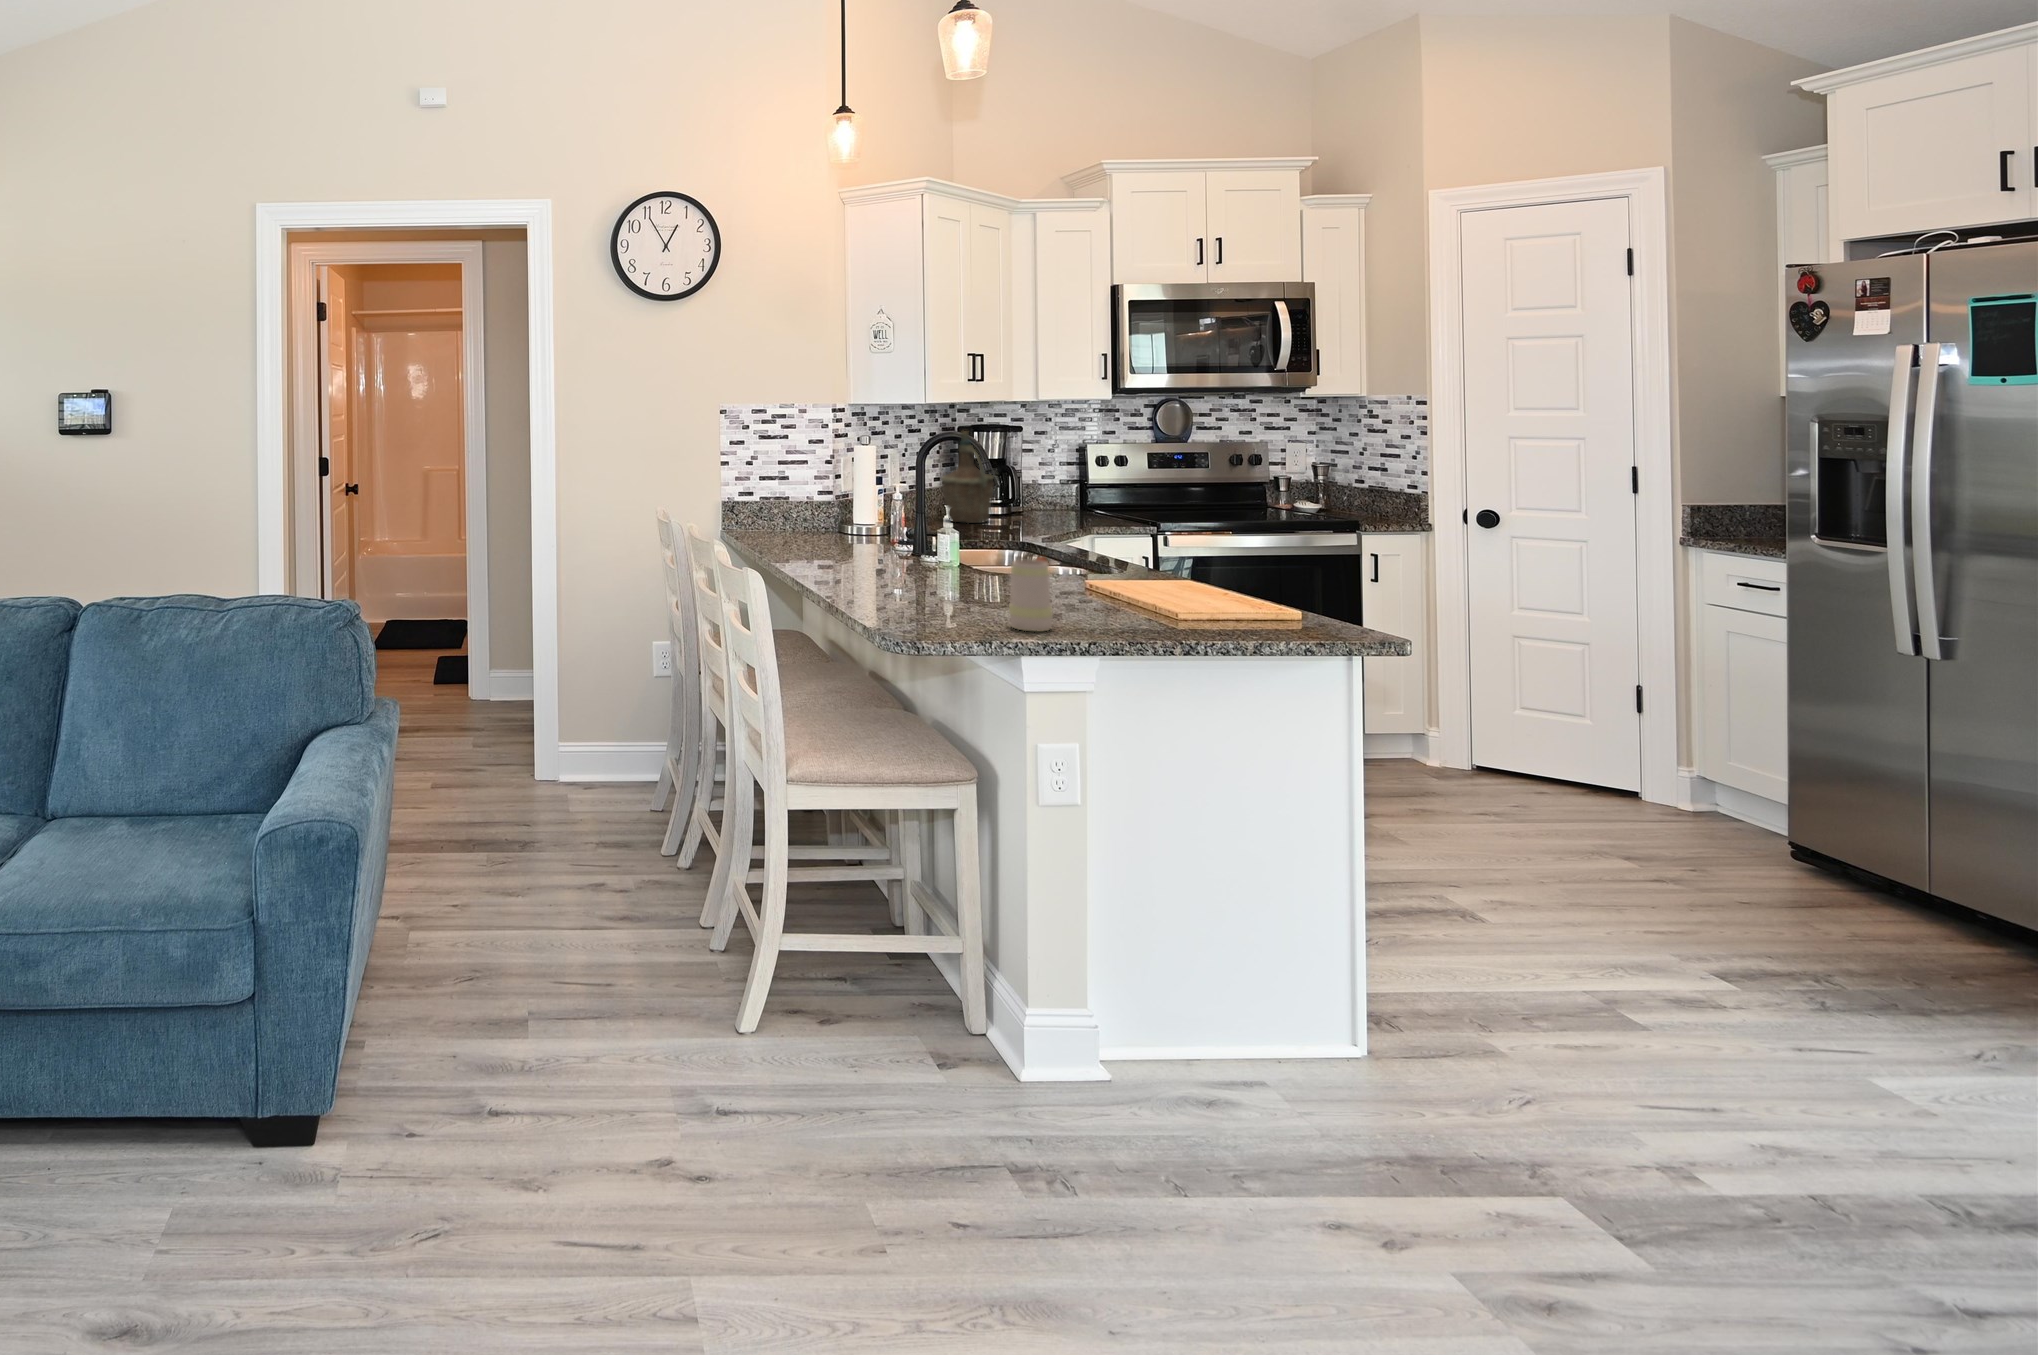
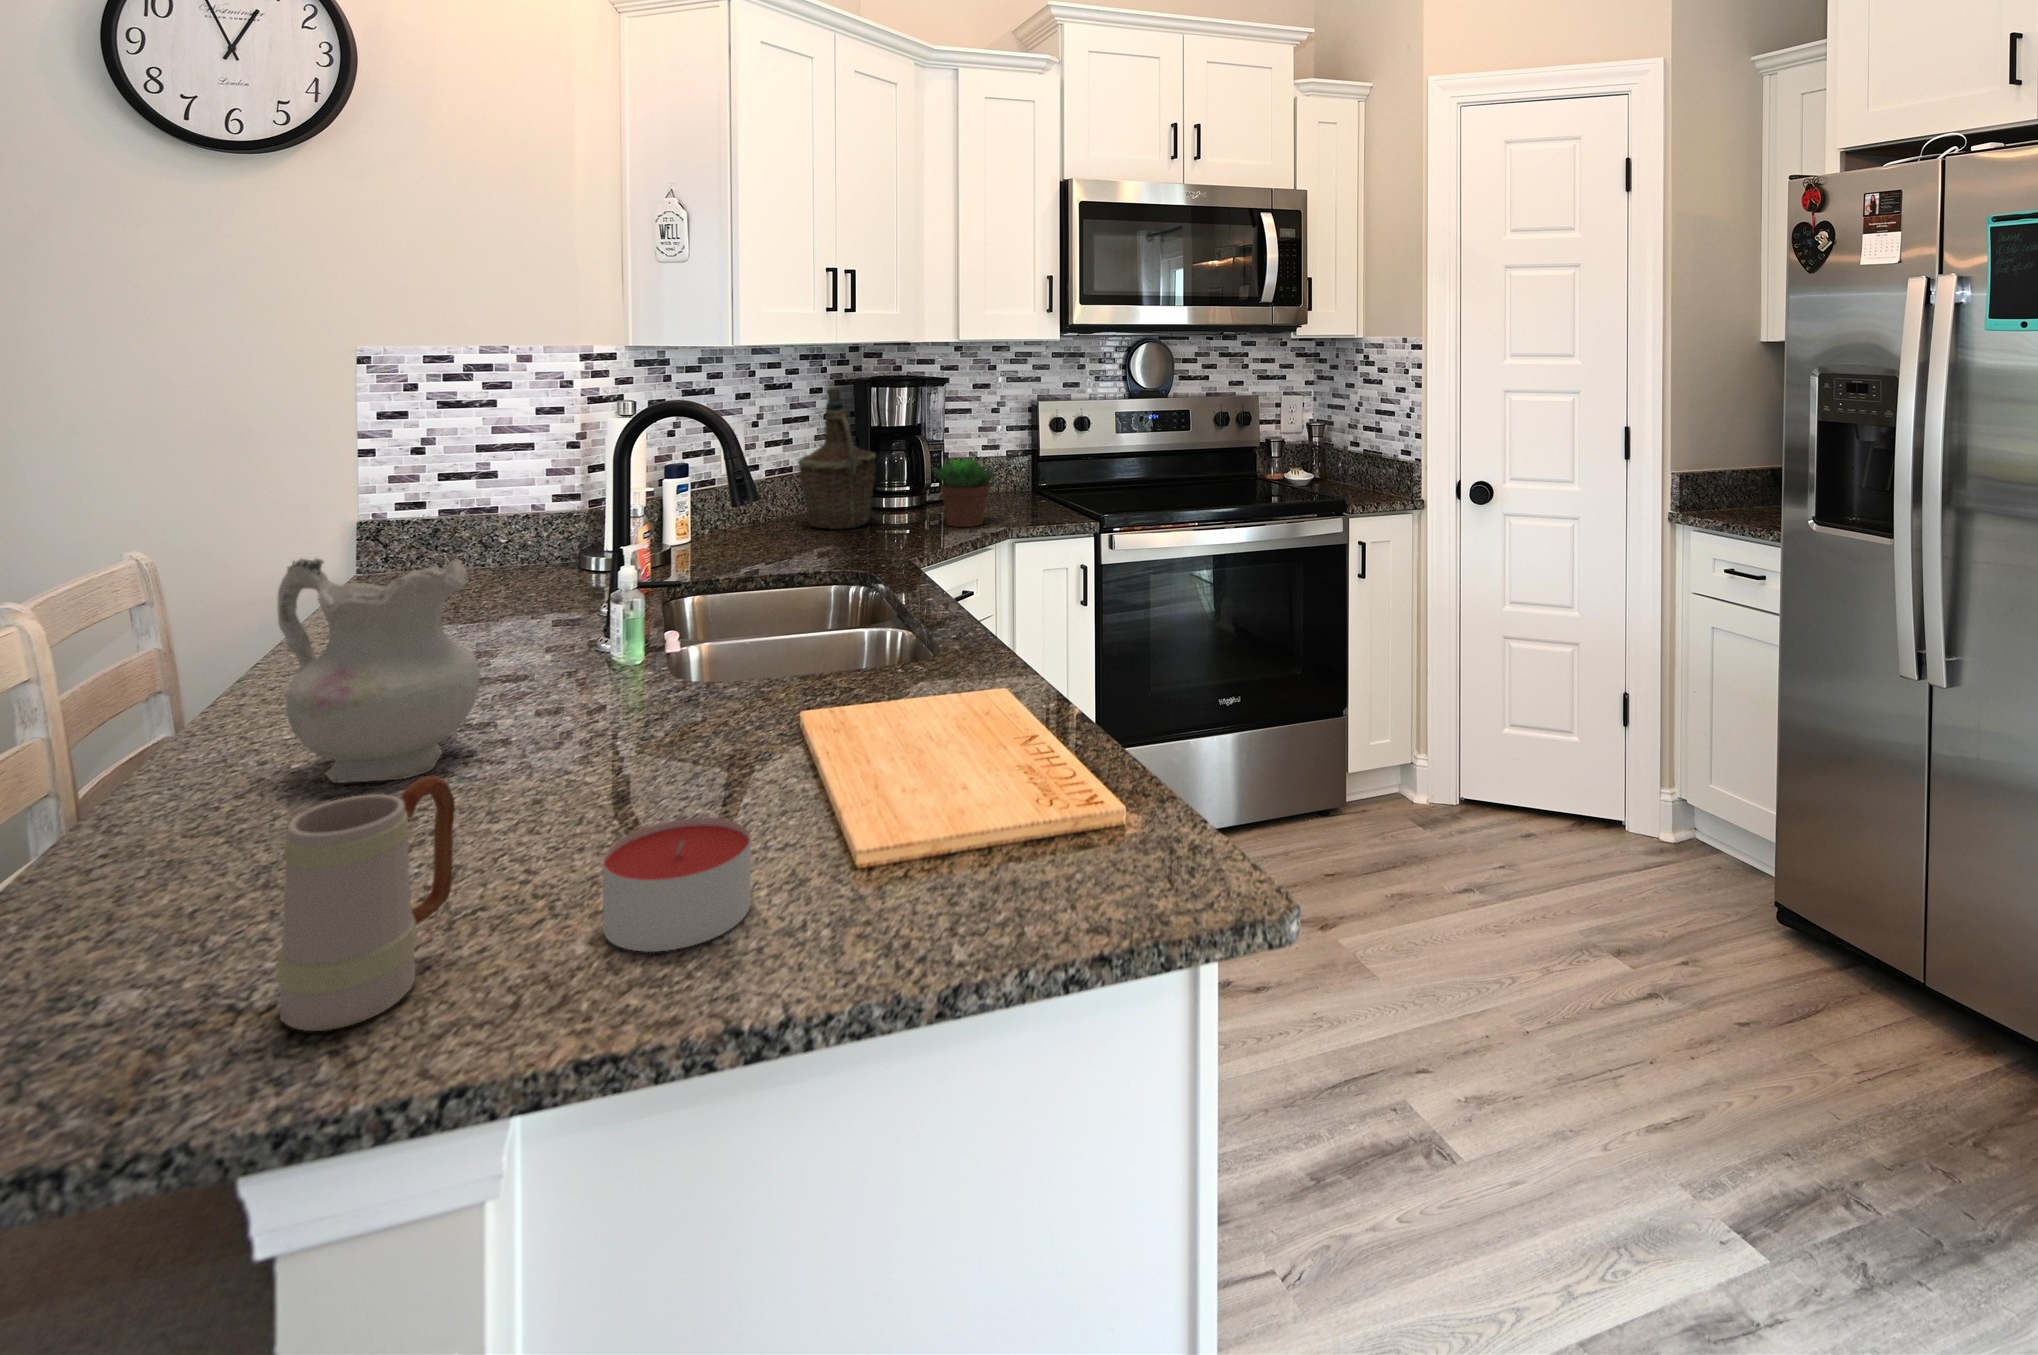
succulent plant: none [1032,478,1081,525] -> present [932,459,994,527]
ceramic pitcher: none [860,494,947,591] -> present [277,559,479,783]
candle: none [1098,591,1159,627] -> present [603,818,751,952]

